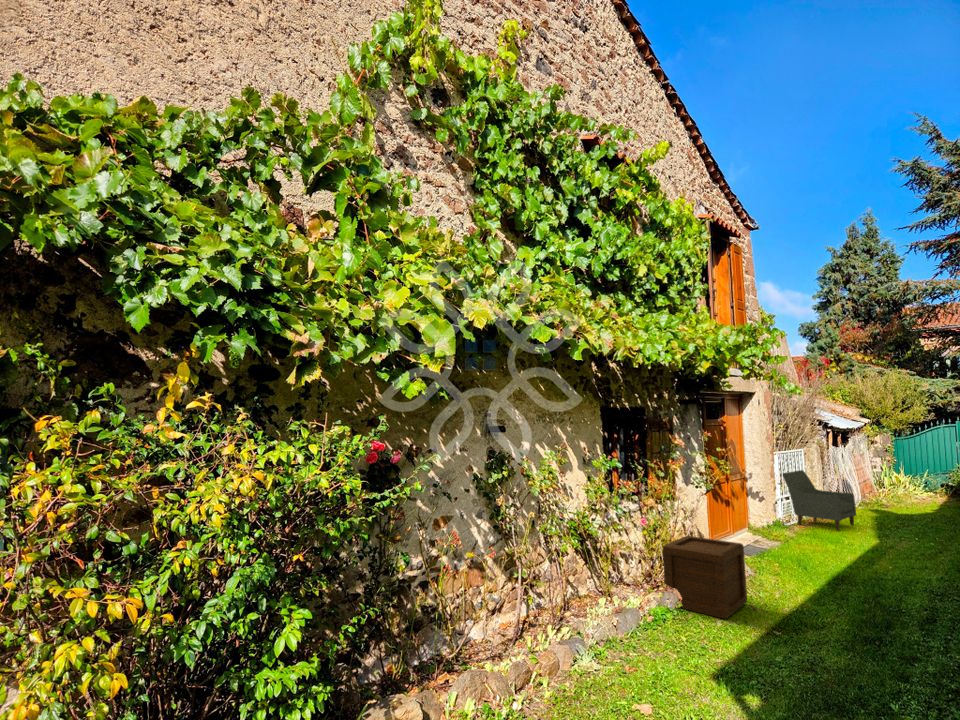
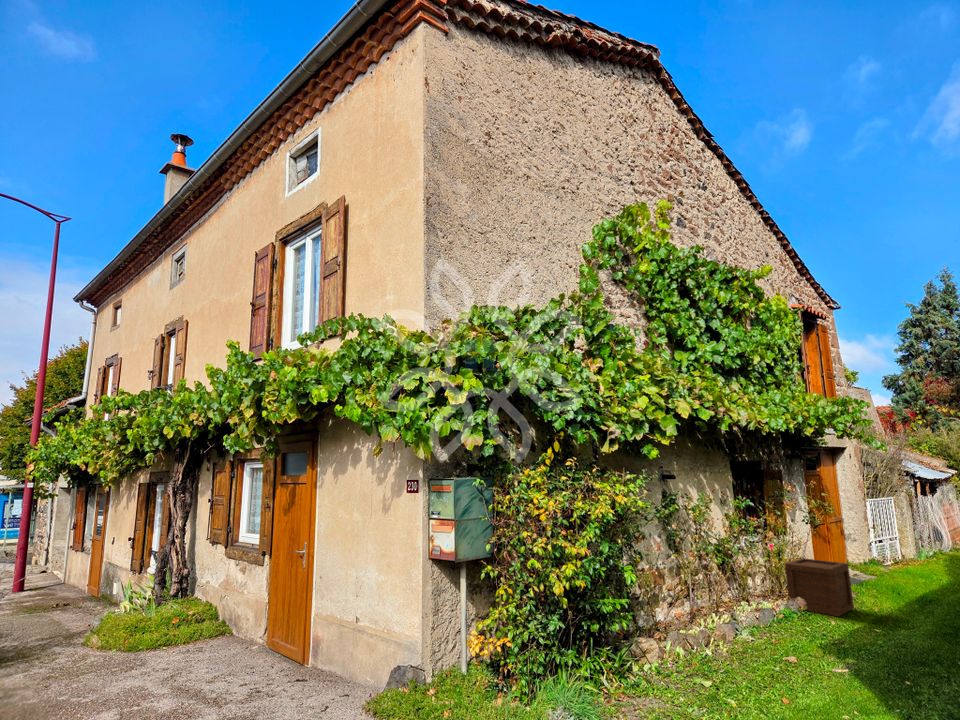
chair: present [782,470,856,531] -> none [874,516,946,569]

